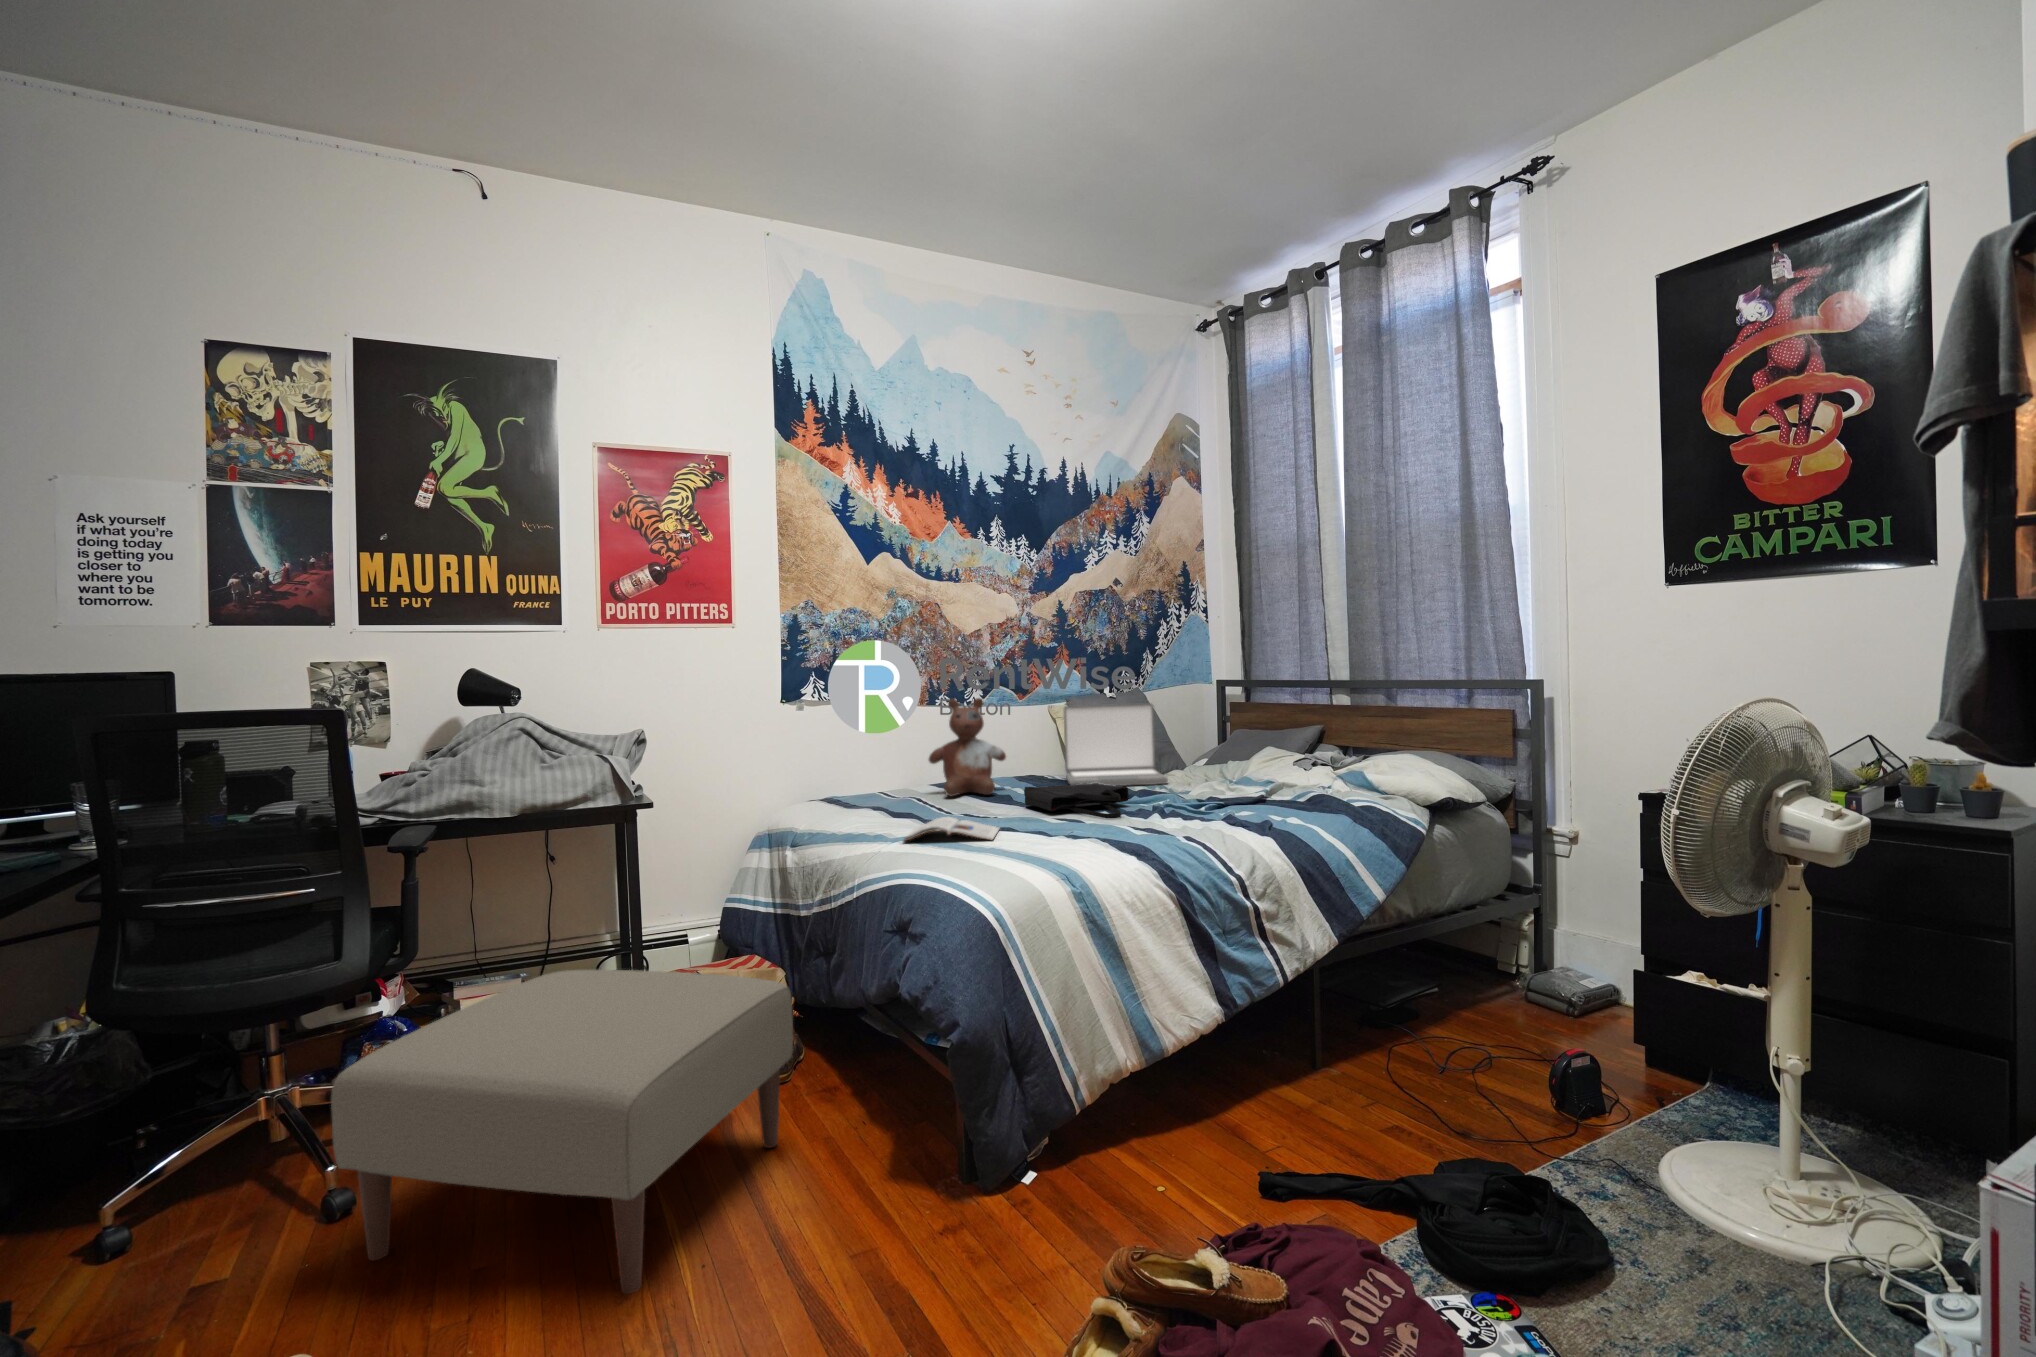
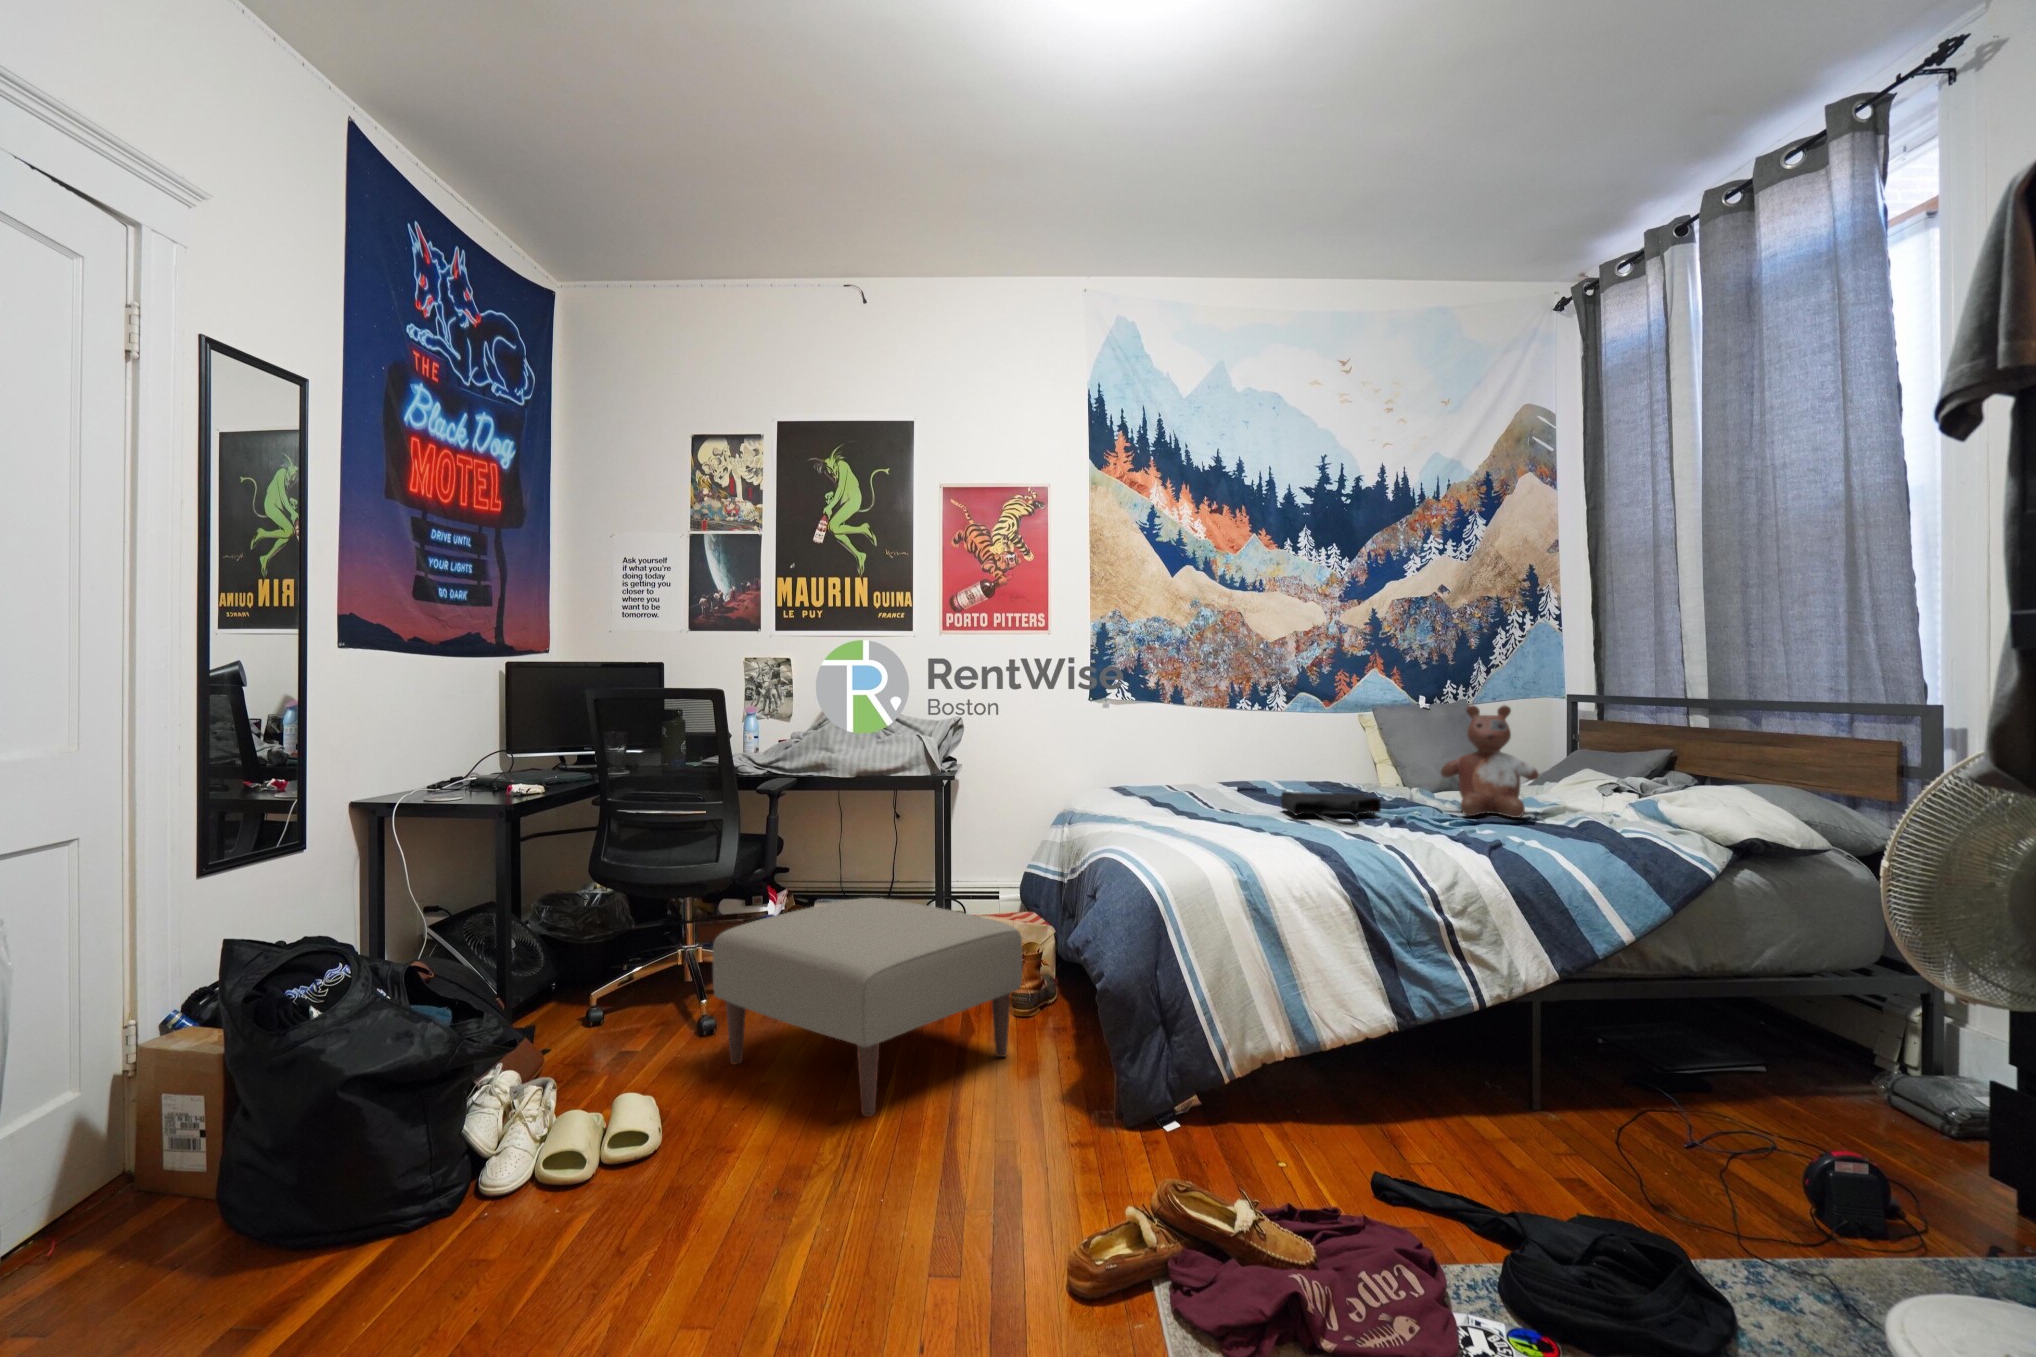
stuffed bear: present [929,698,1006,797] -> present [1441,705,1539,818]
laptop: present [1064,703,1168,786] -> none [1350,717,1458,802]
magazine: present [903,817,999,842] -> none [1136,810,1233,833]

